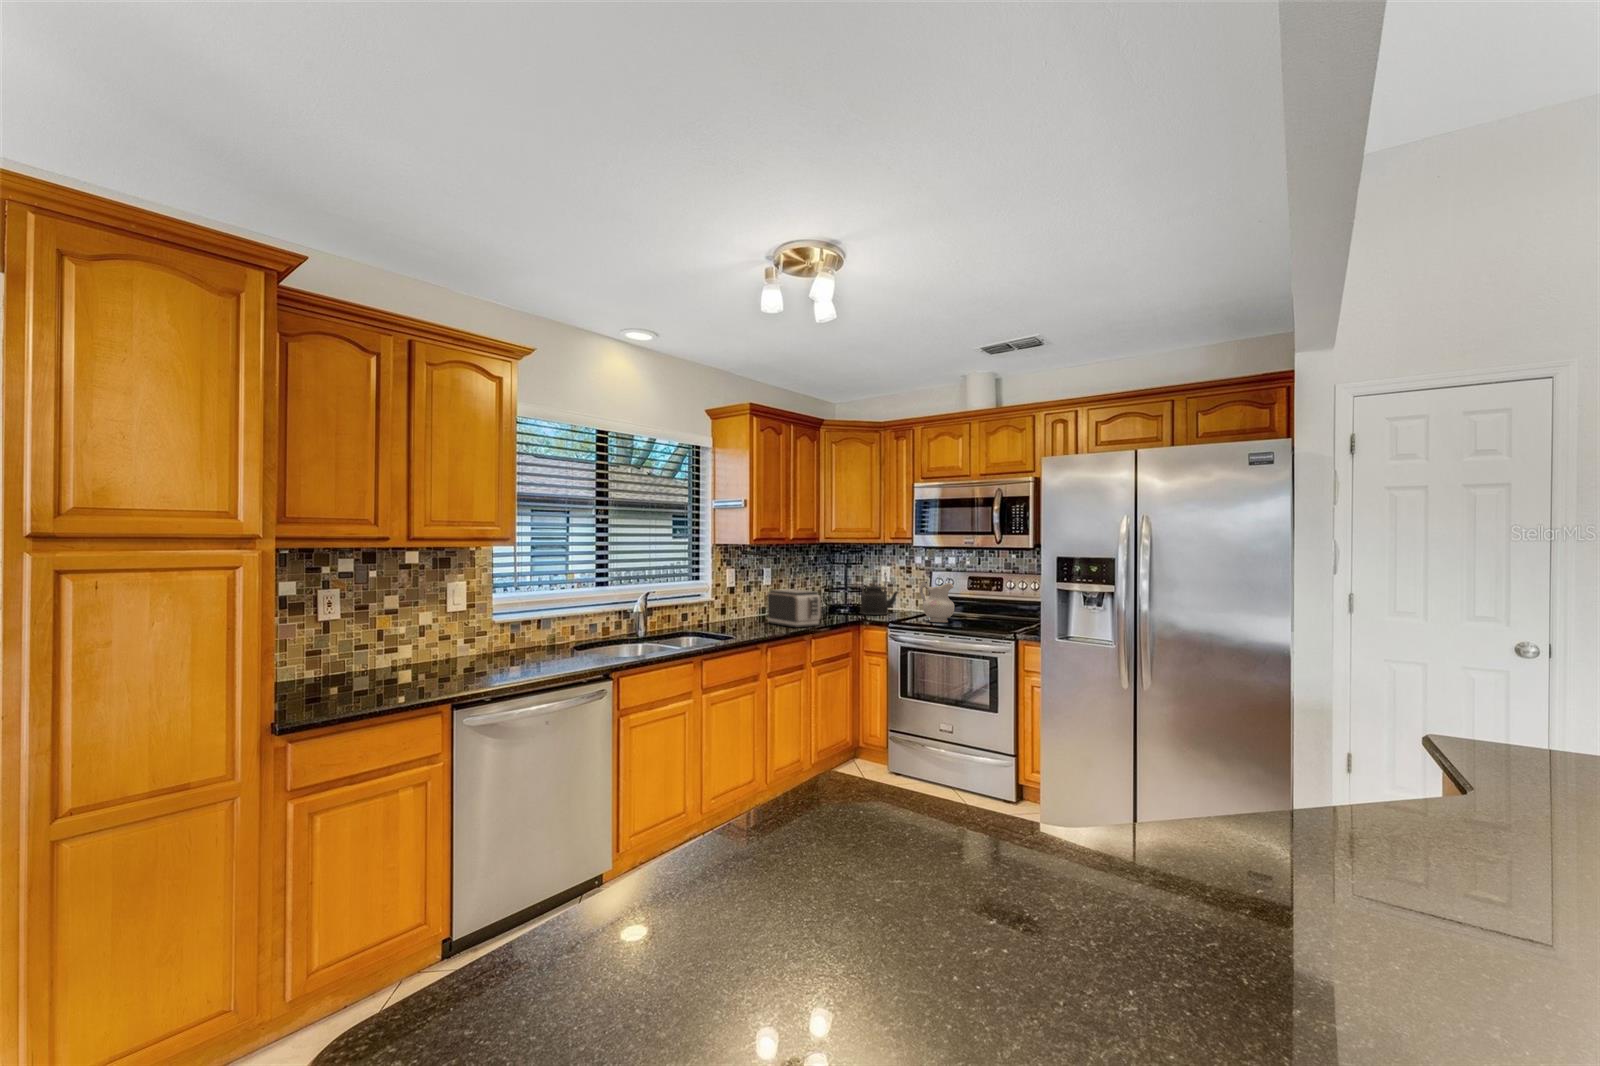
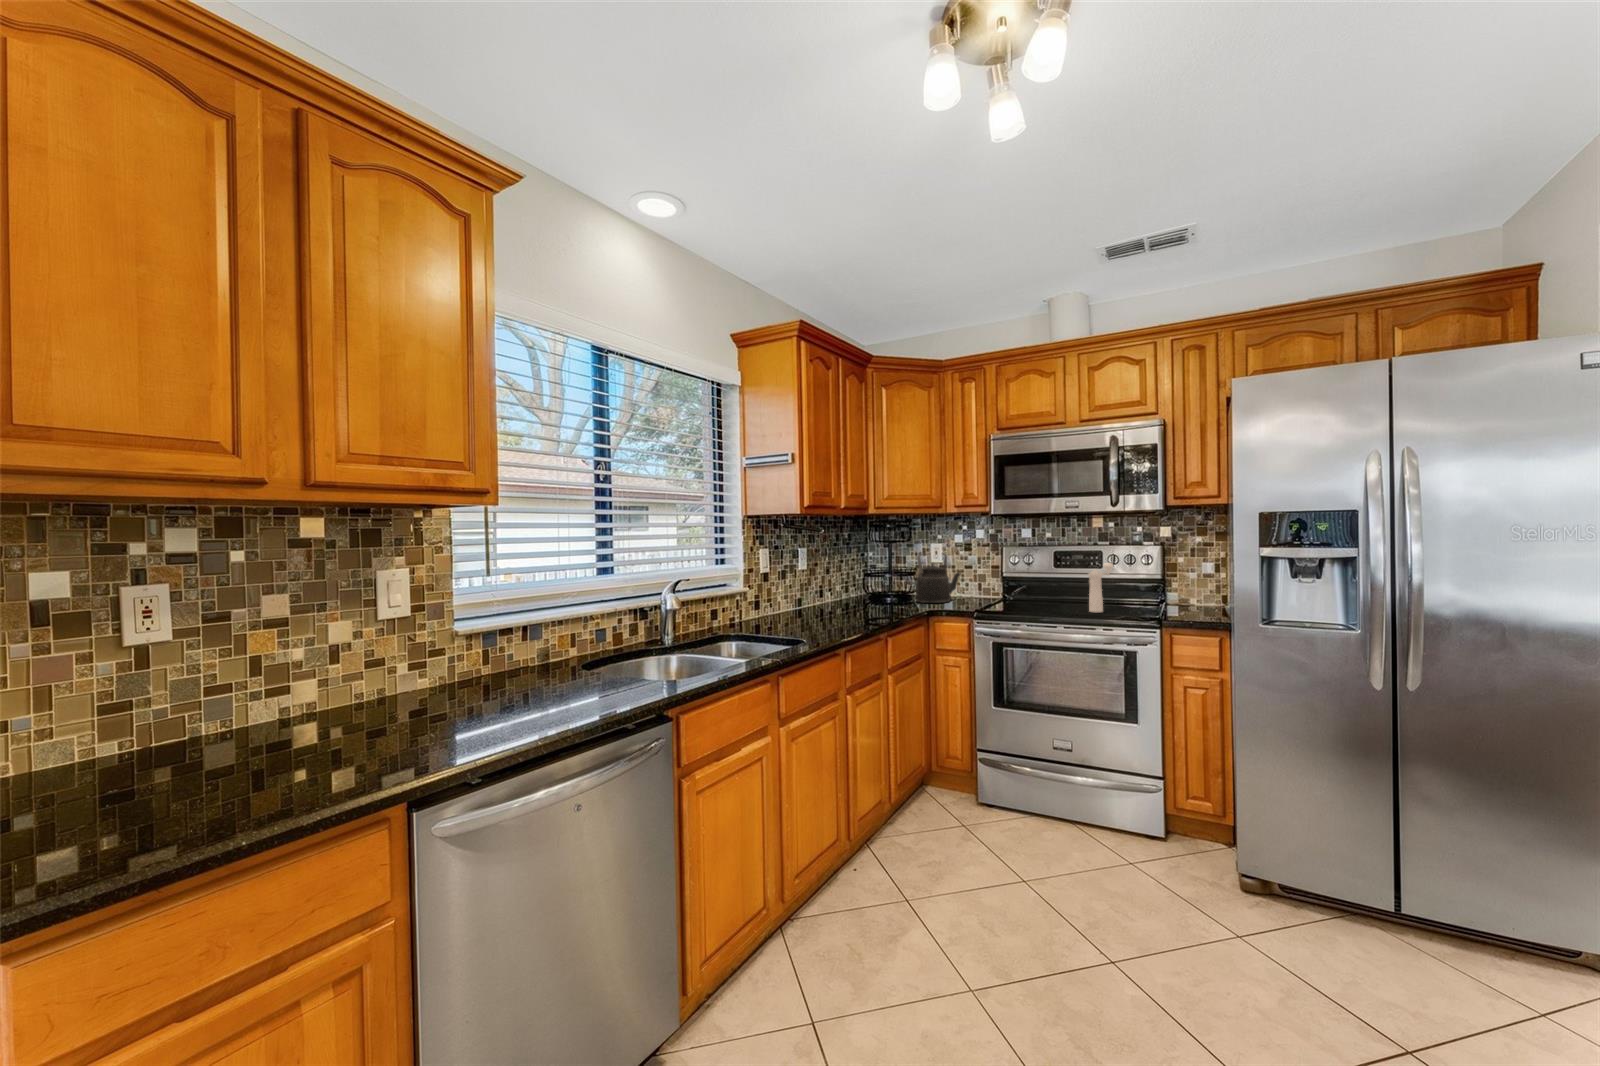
ceramic pitcher: present [919,581,955,623] -> none [1003,558,1051,609]
pepper mill: none [977,587,1000,626] -> present [1089,563,1113,613]
toaster: present [768,589,821,627] -> none [815,573,889,622]

